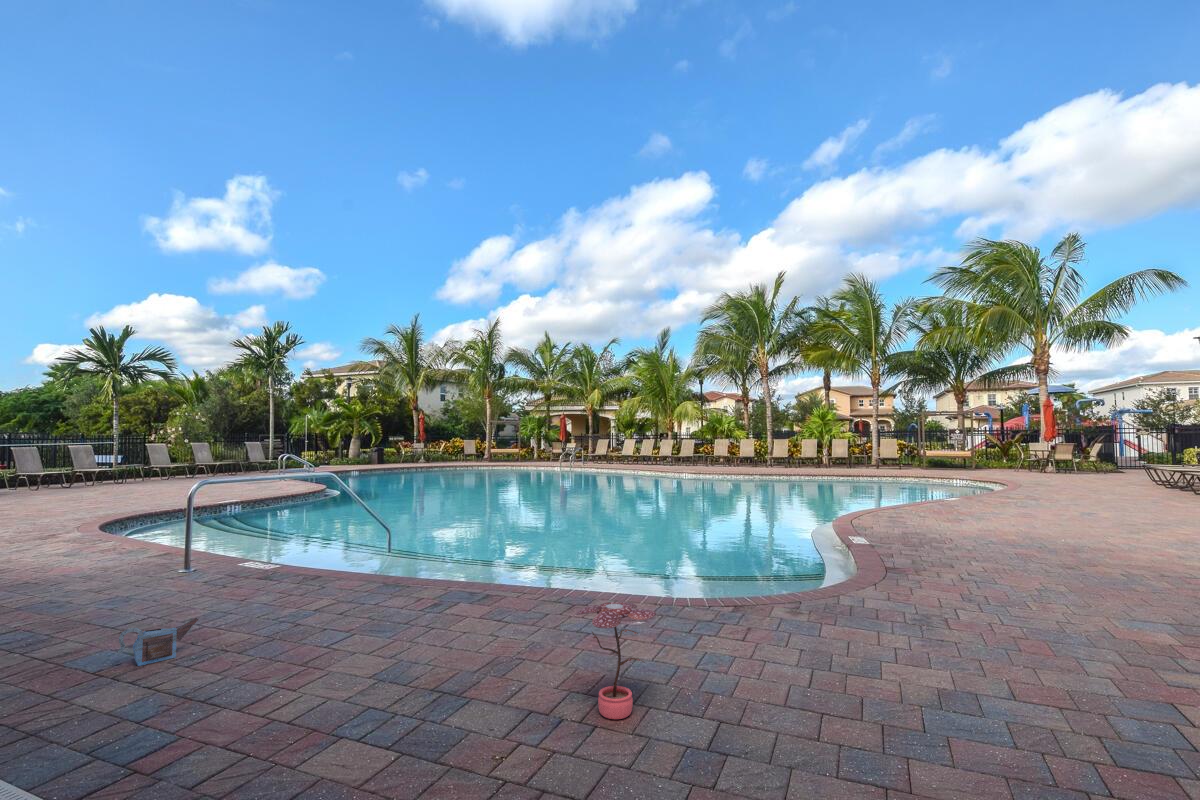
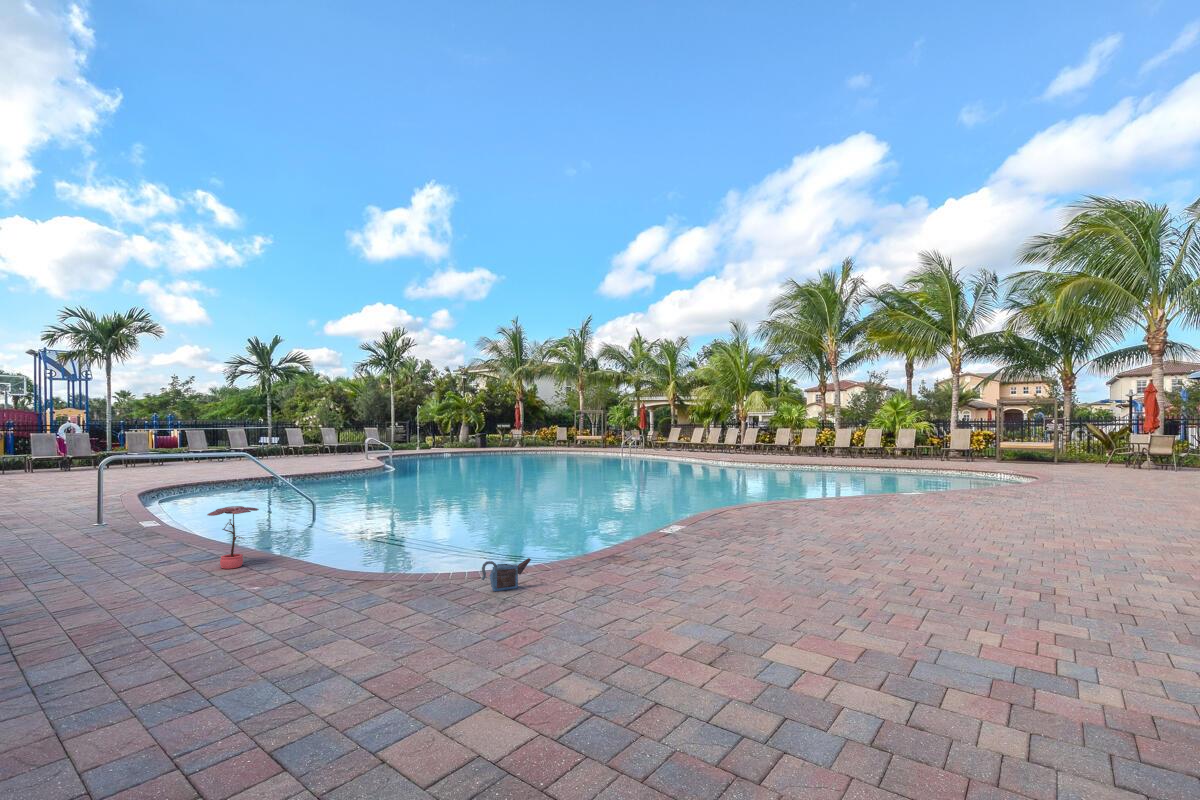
watering can: present [117,618,199,666] -> present [481,558,531,591]

